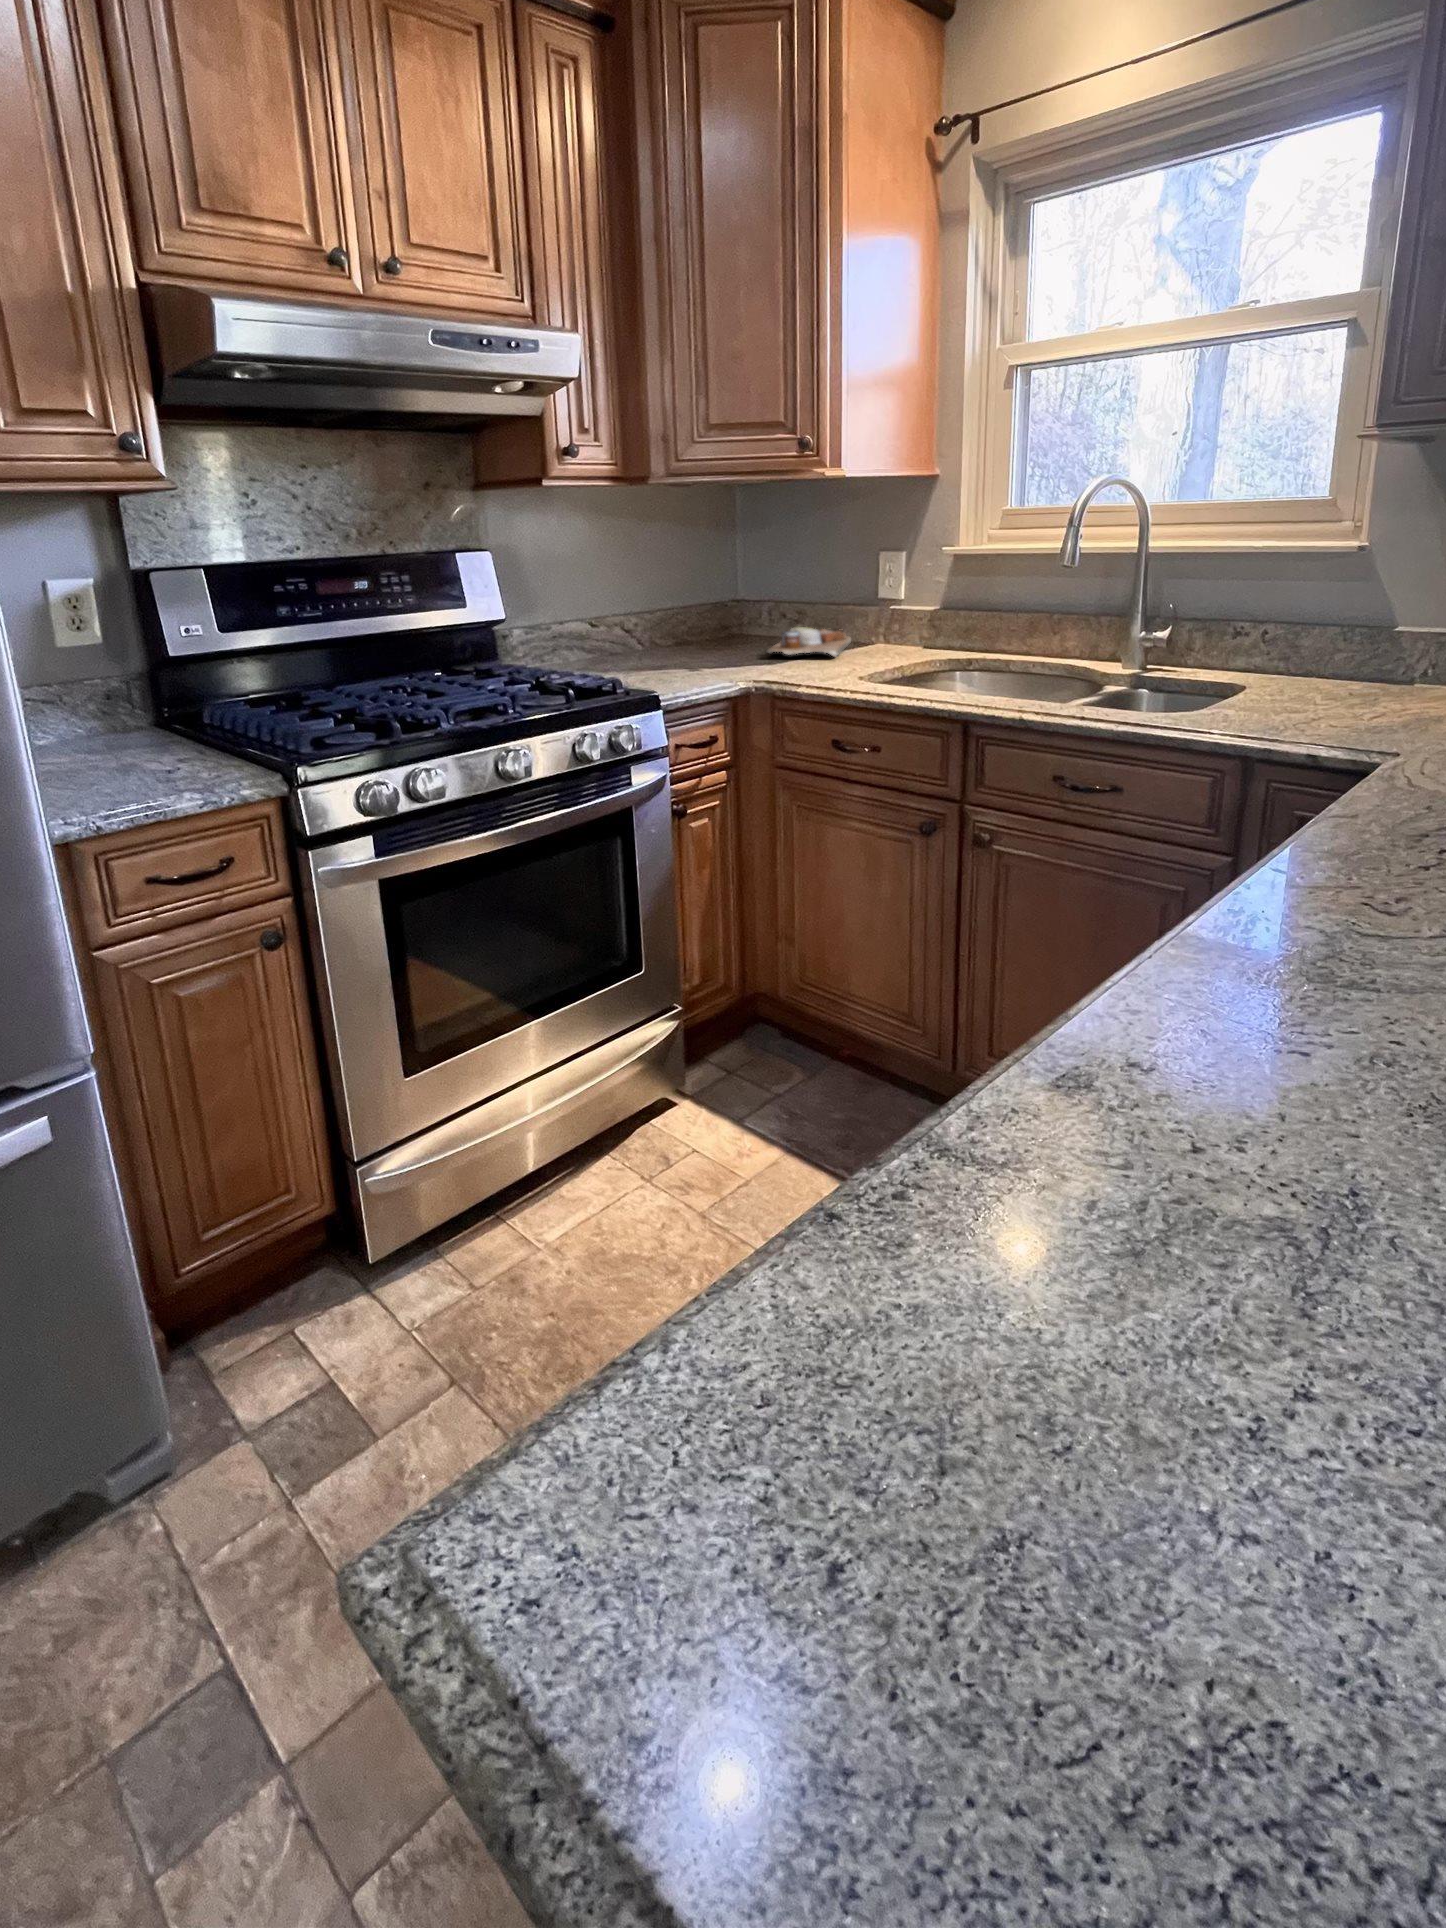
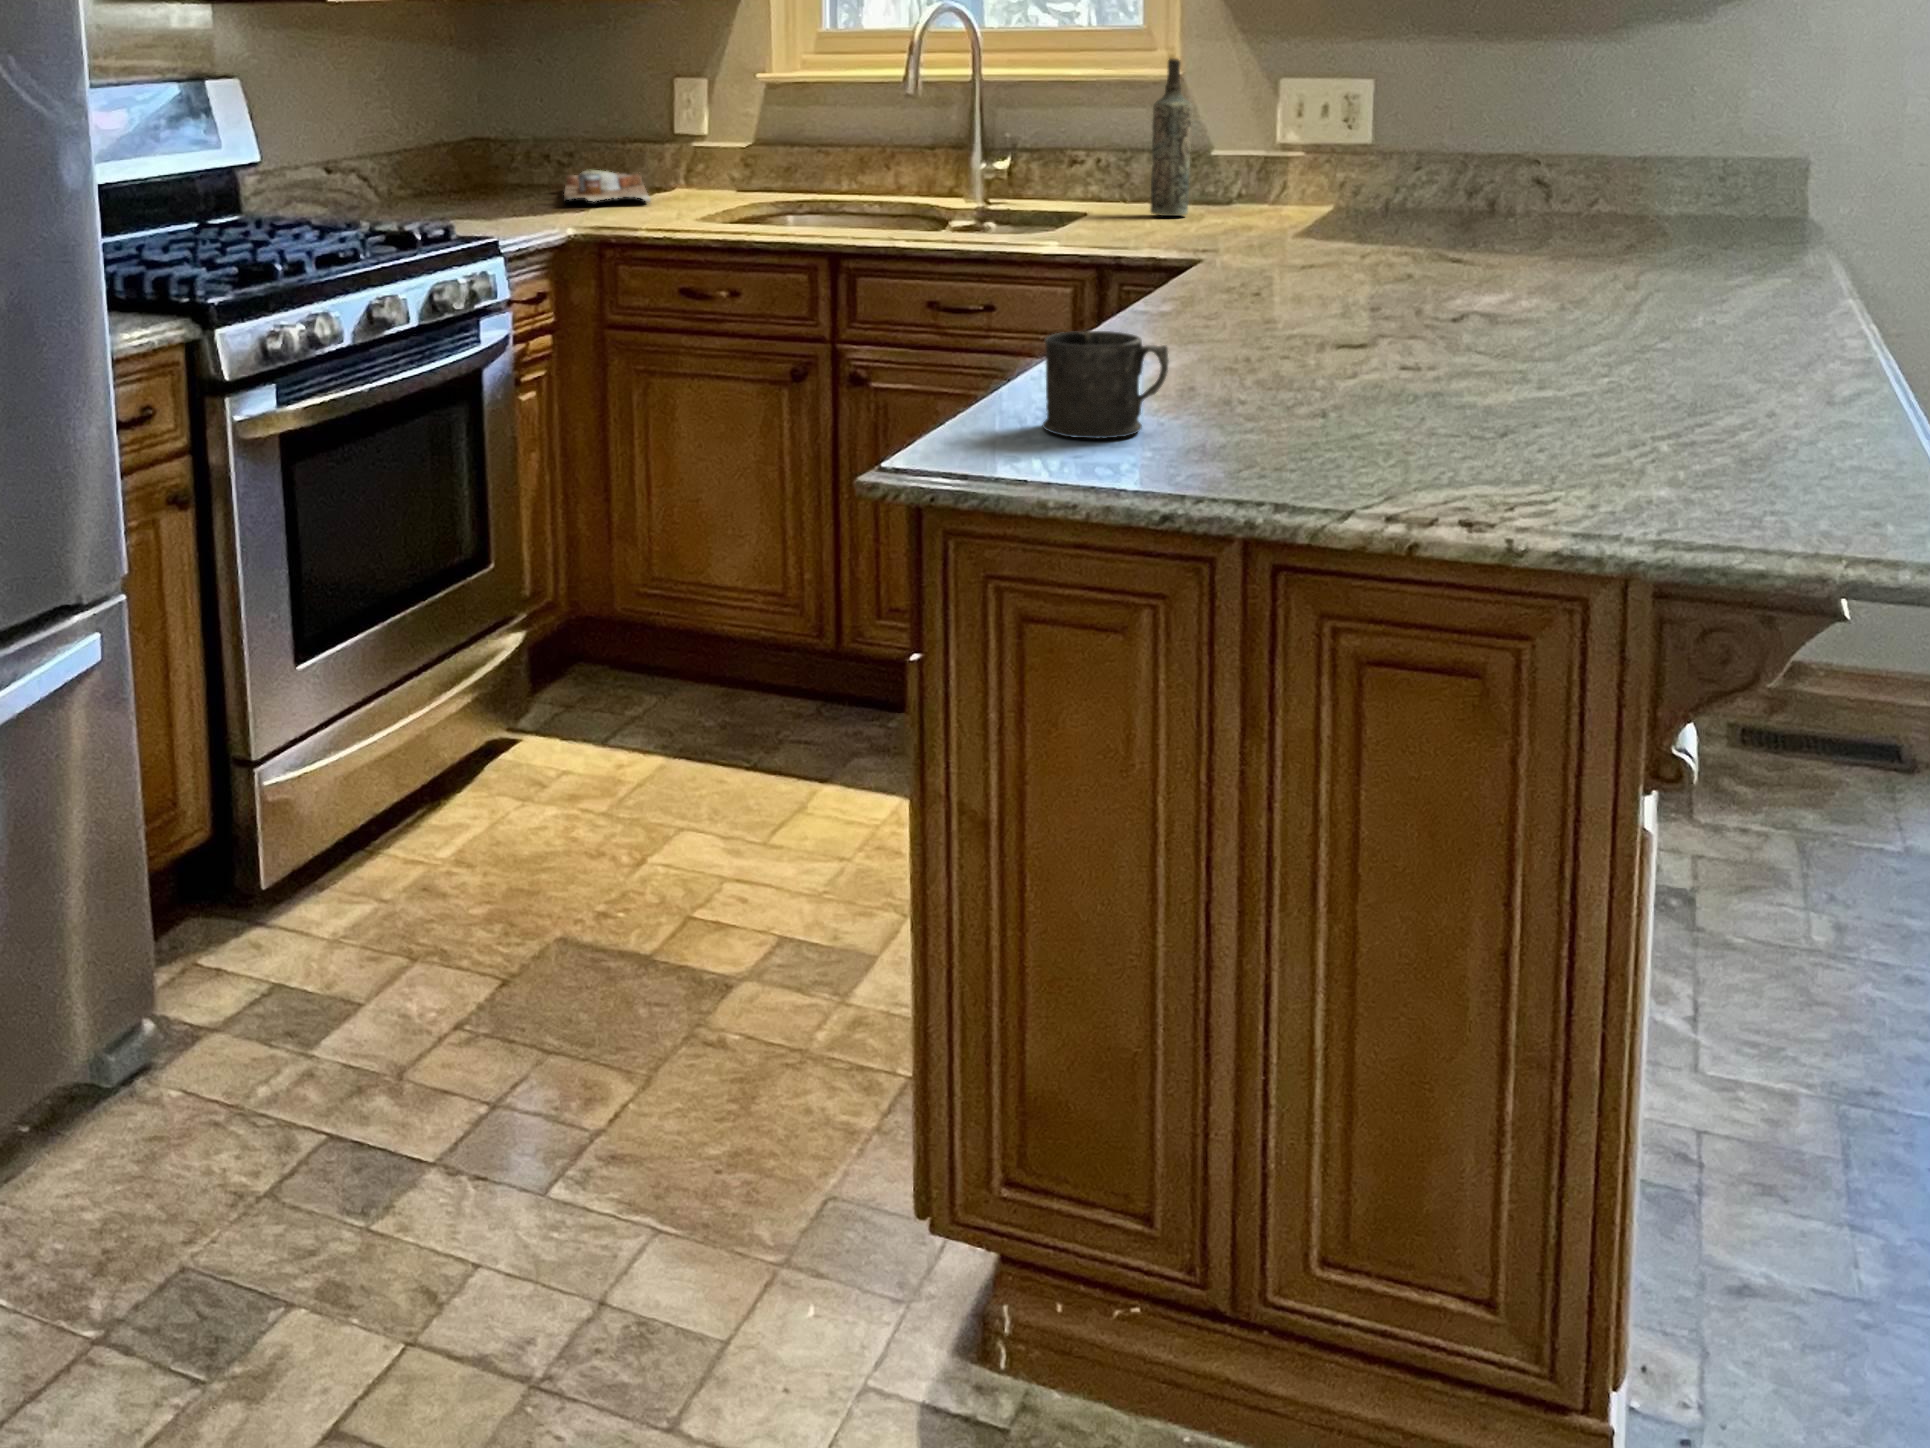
bottle: none [1317,527,1379,695] -> present [1150,58,1193,216]
mug: none [967,1096,1293,1429] -> present [1042,331,1168,439]

